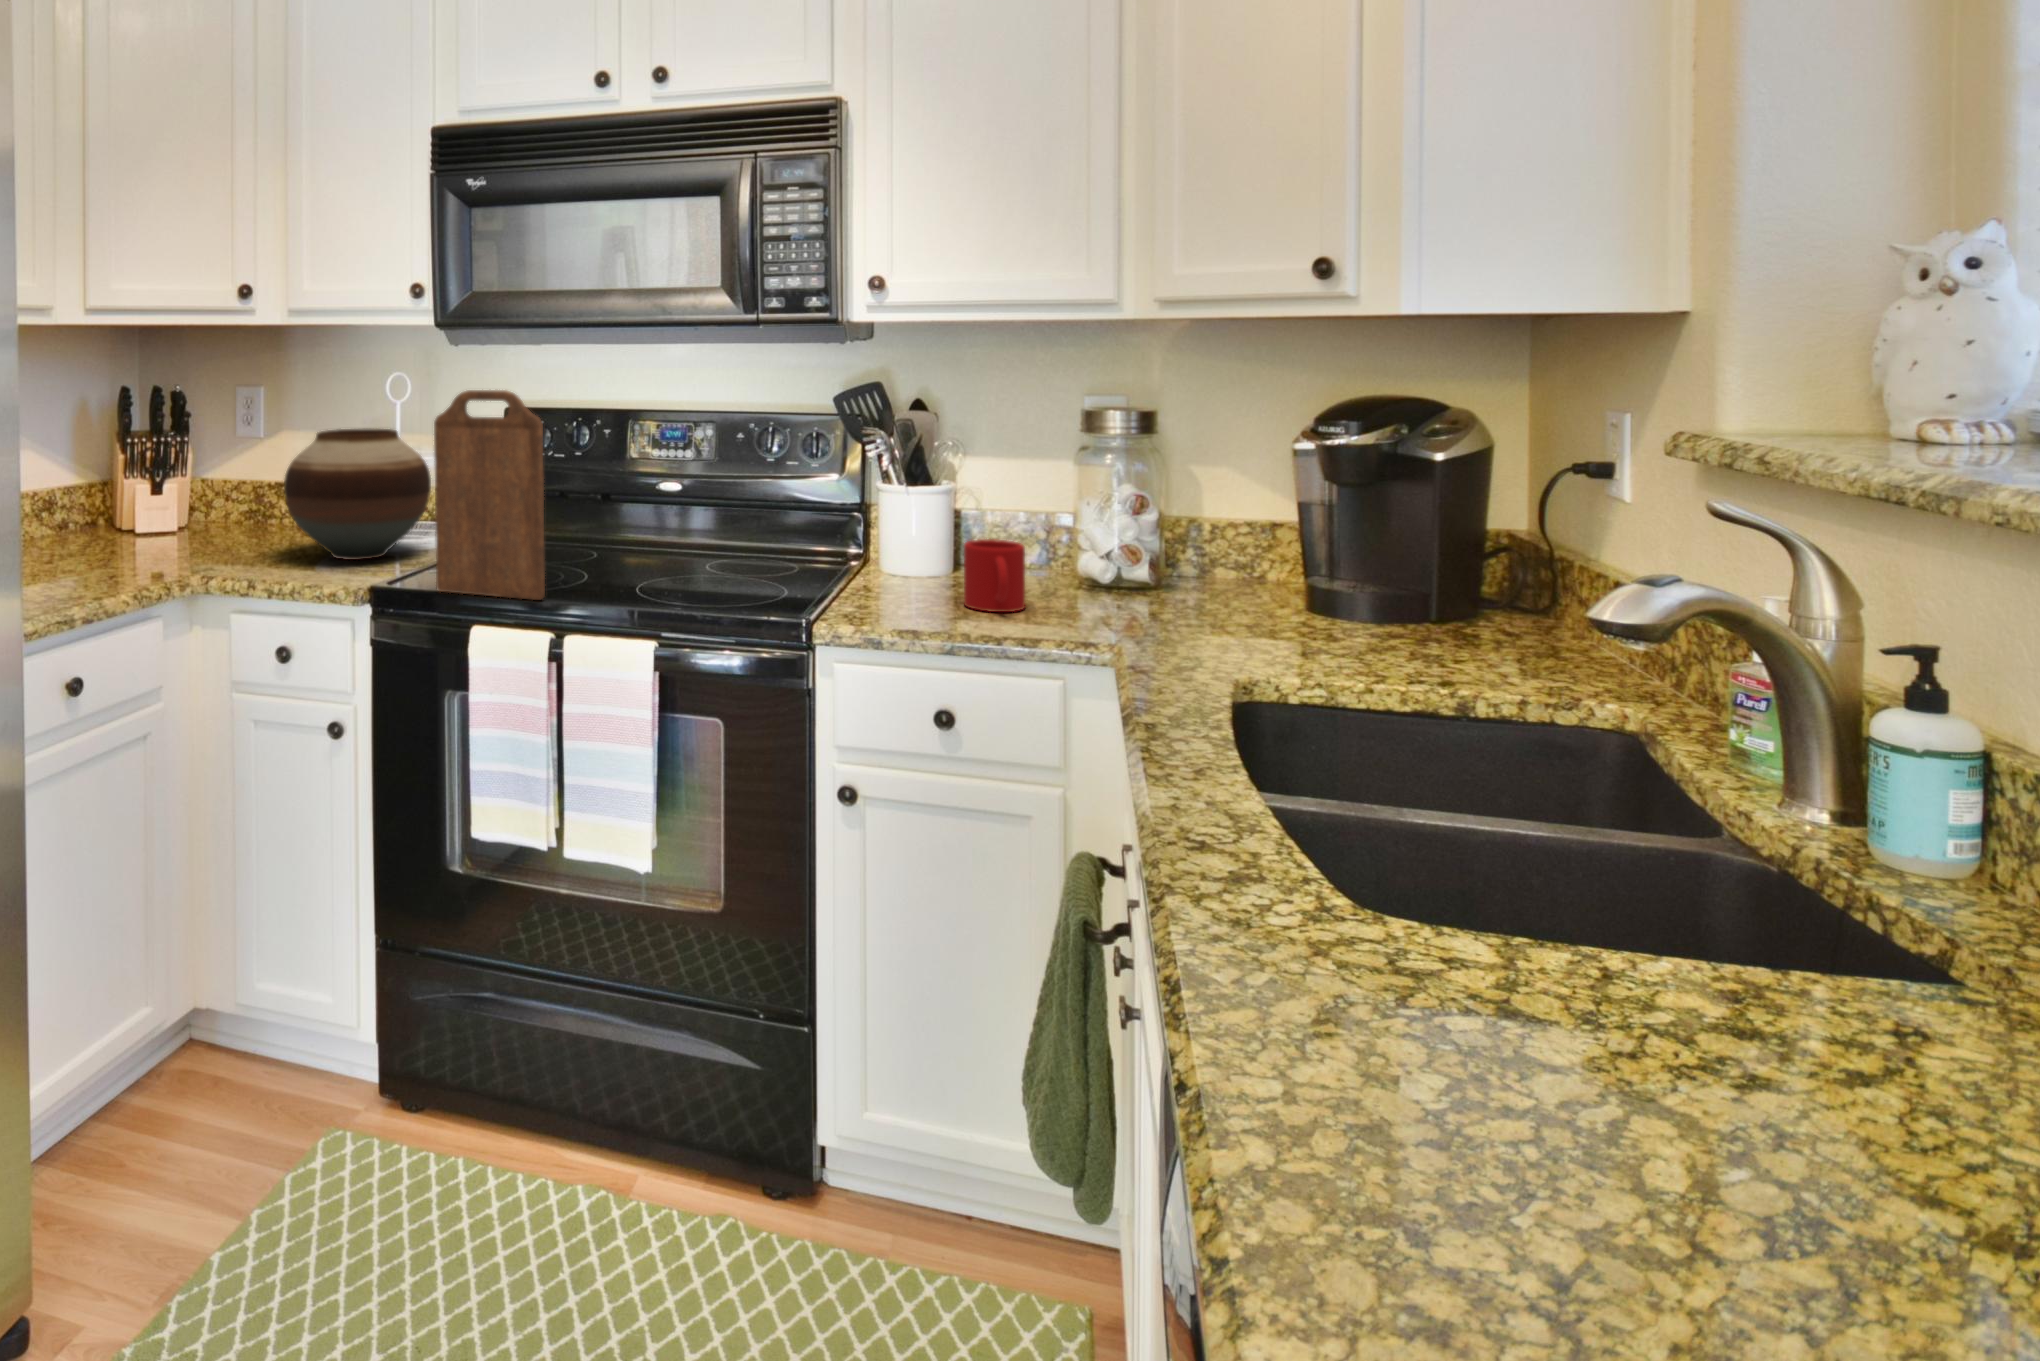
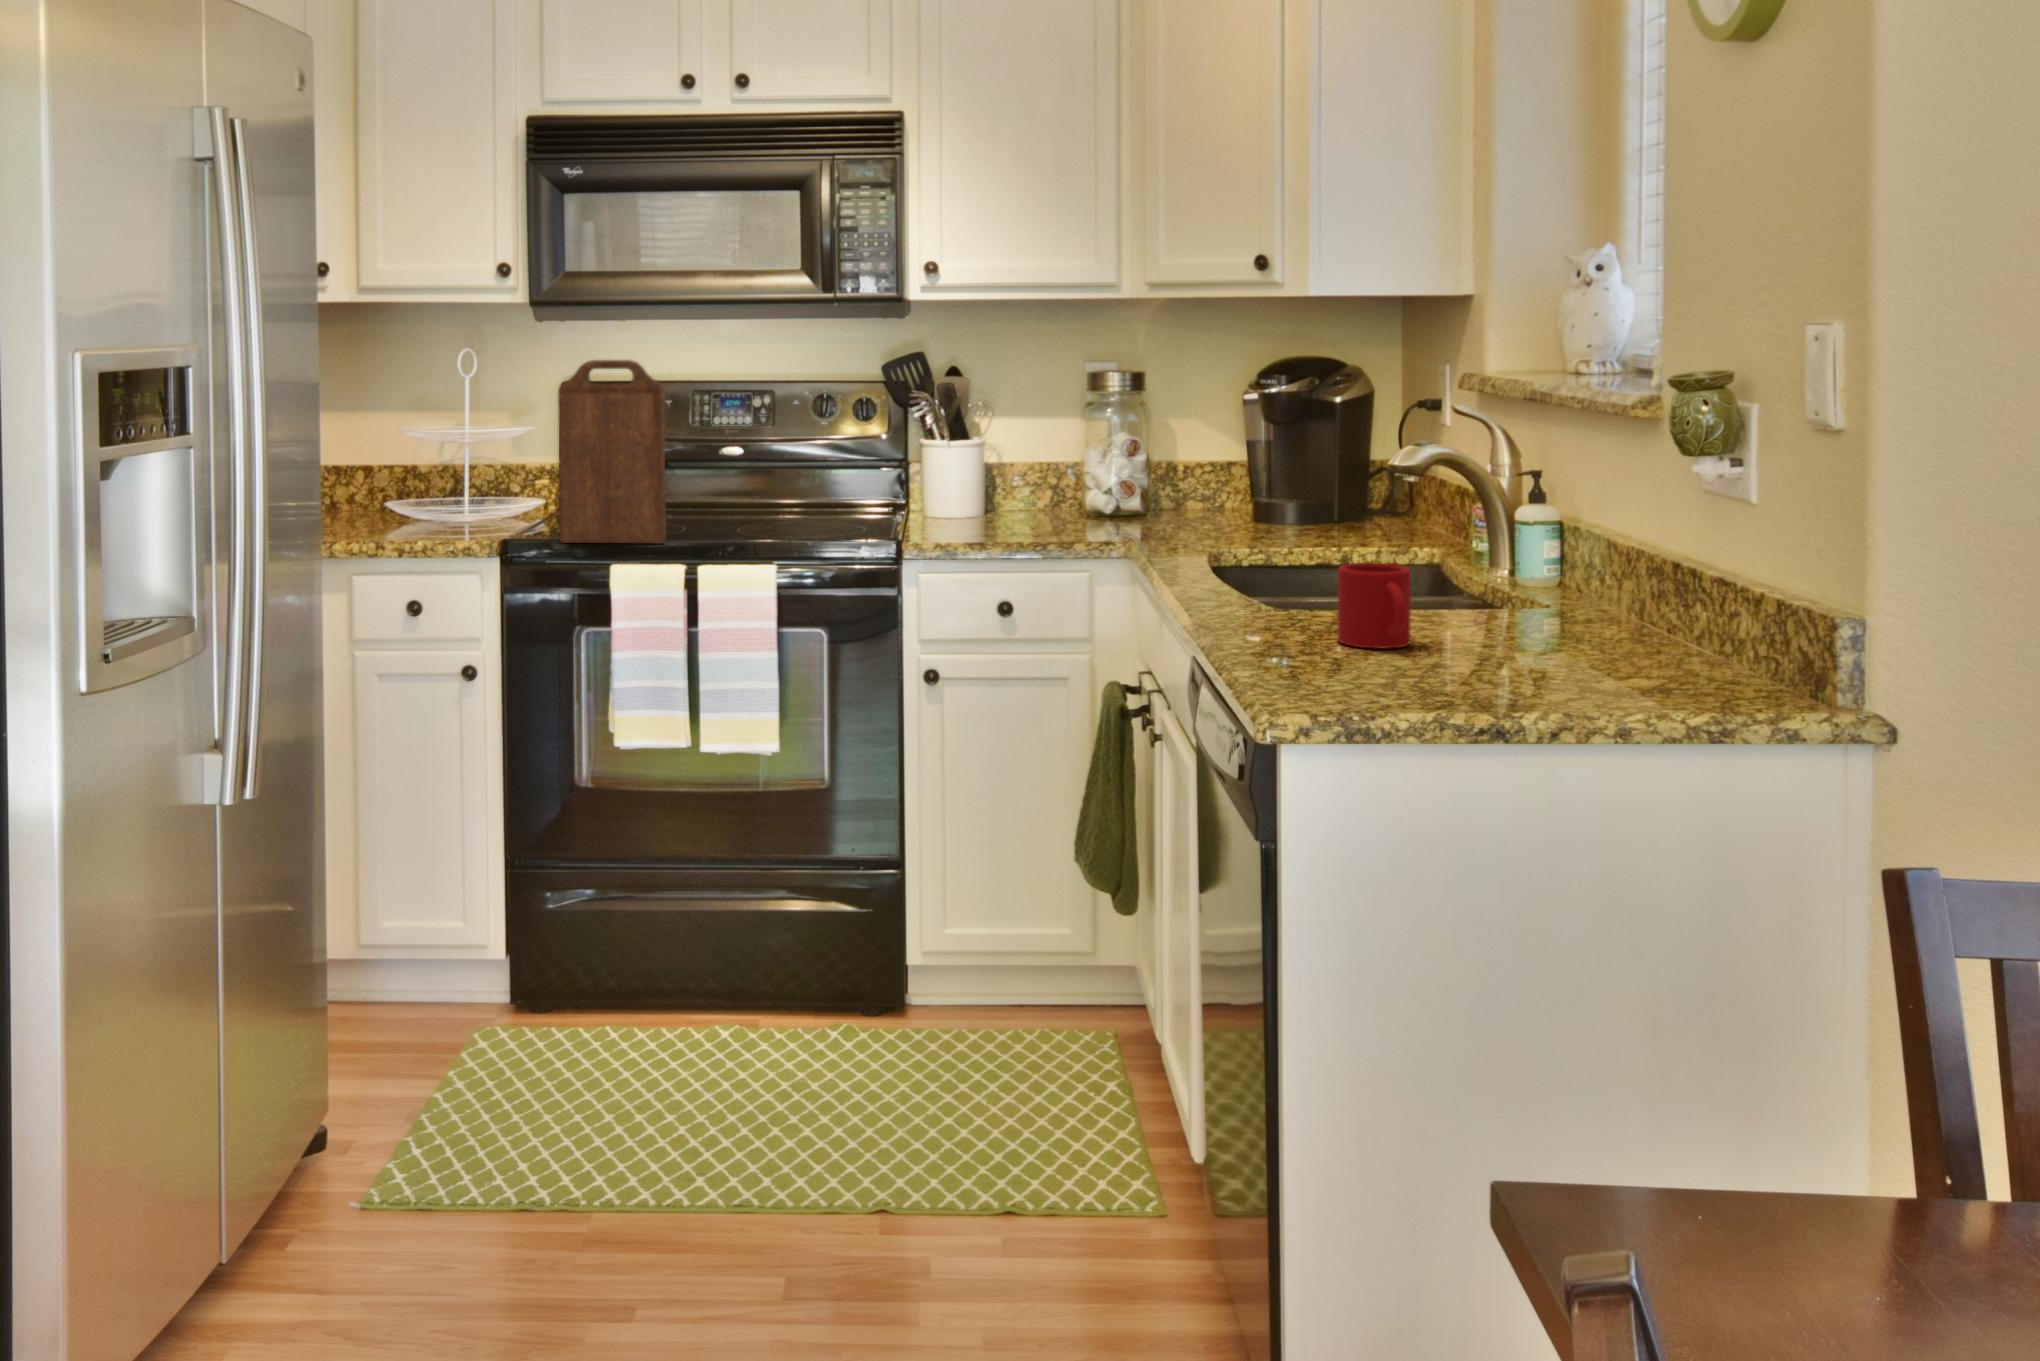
vase: present [284,429,431,560] -> none [366,403,511,528]
mug: present [964,539,1025,612] -> present [1338,563,1411,649]

